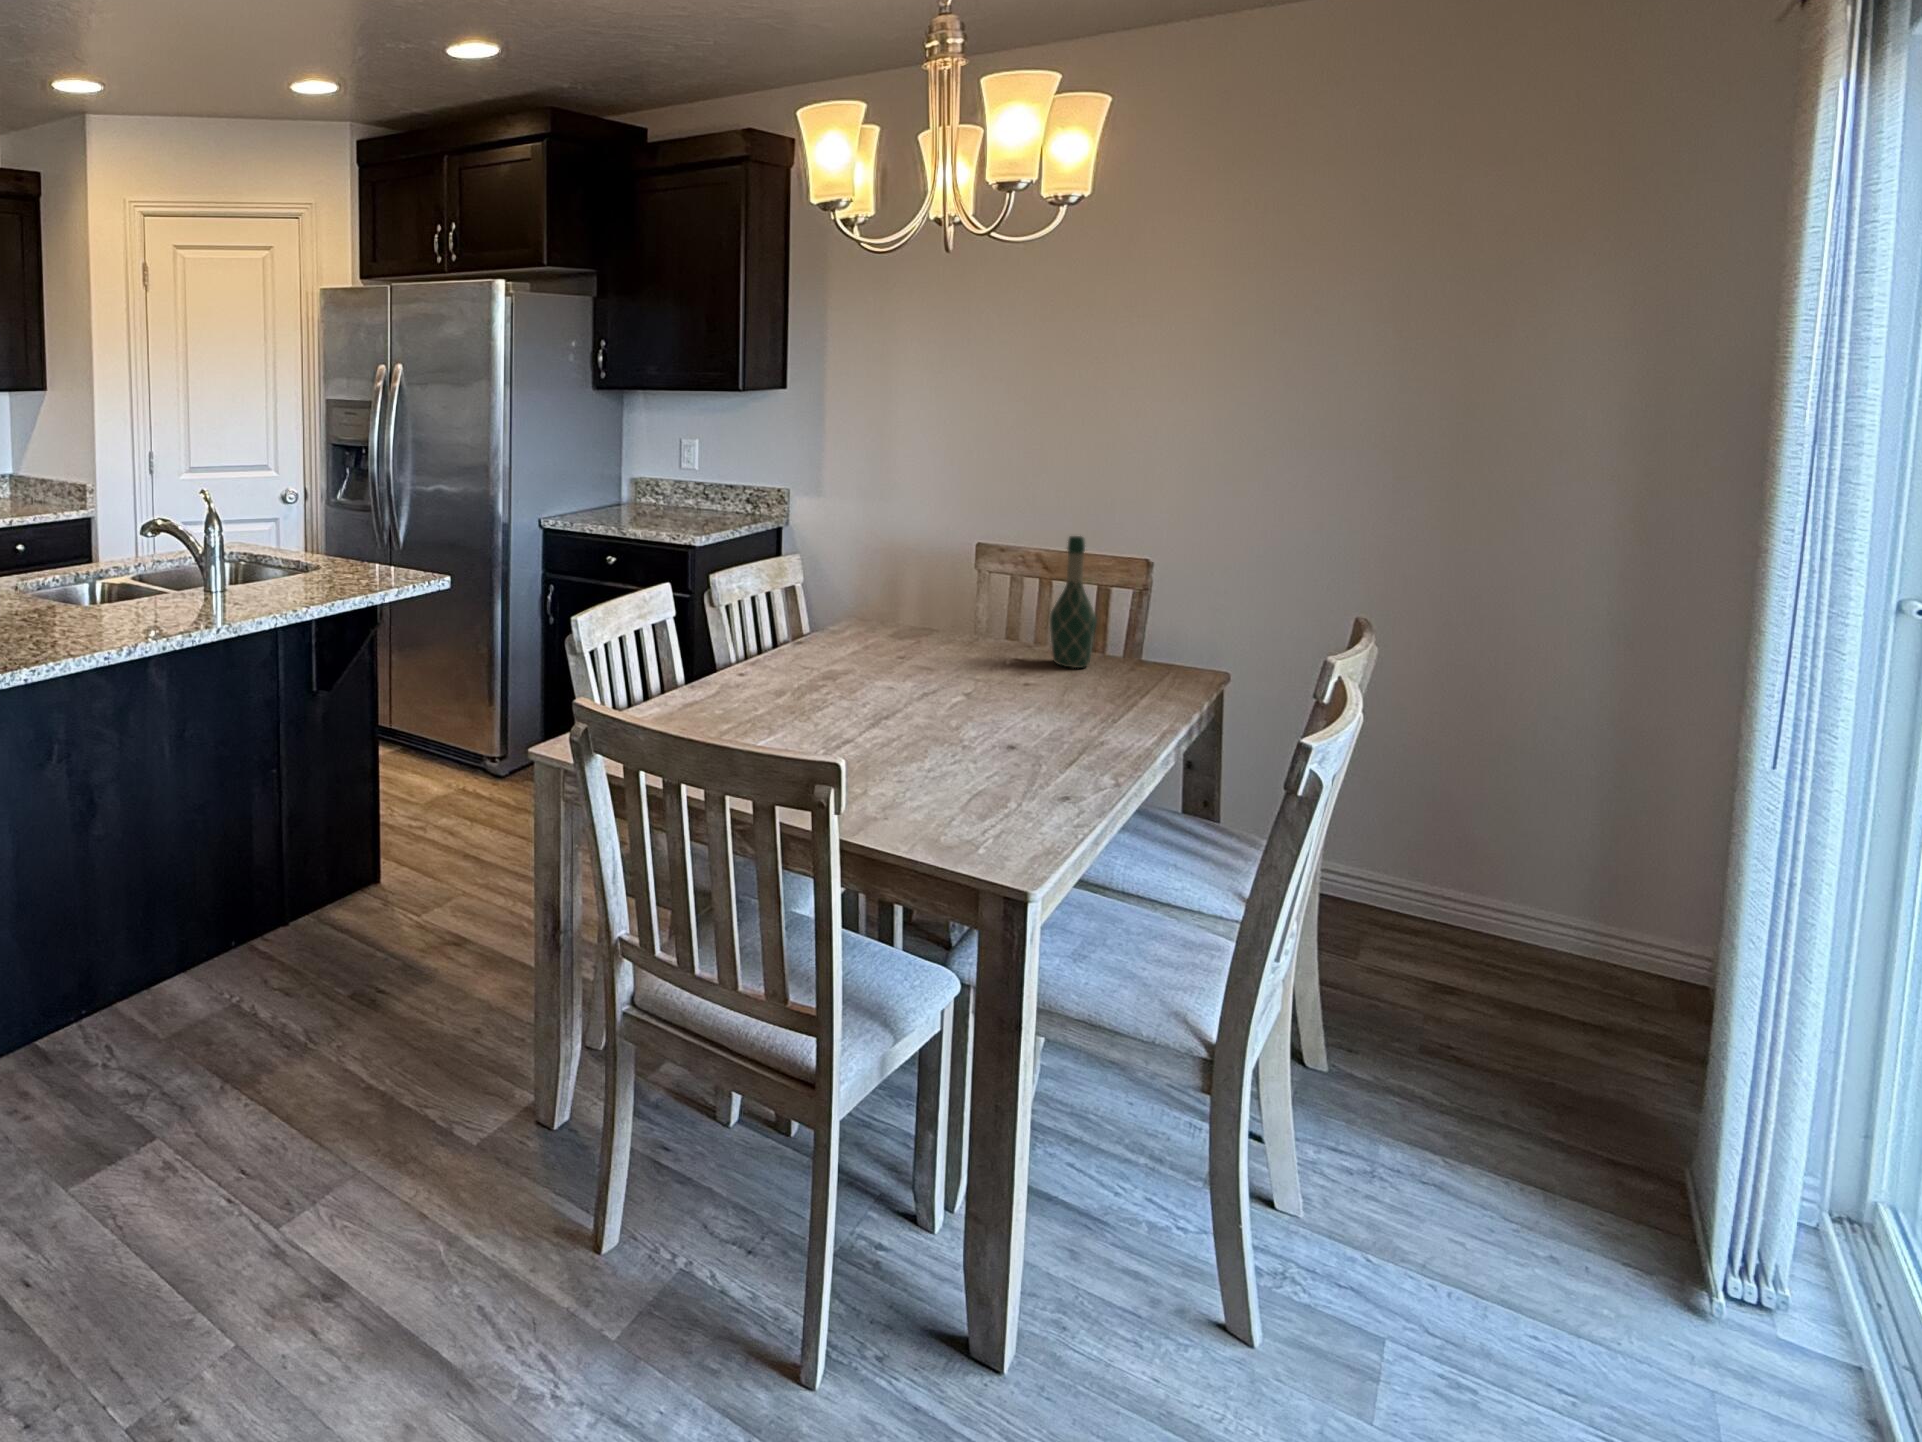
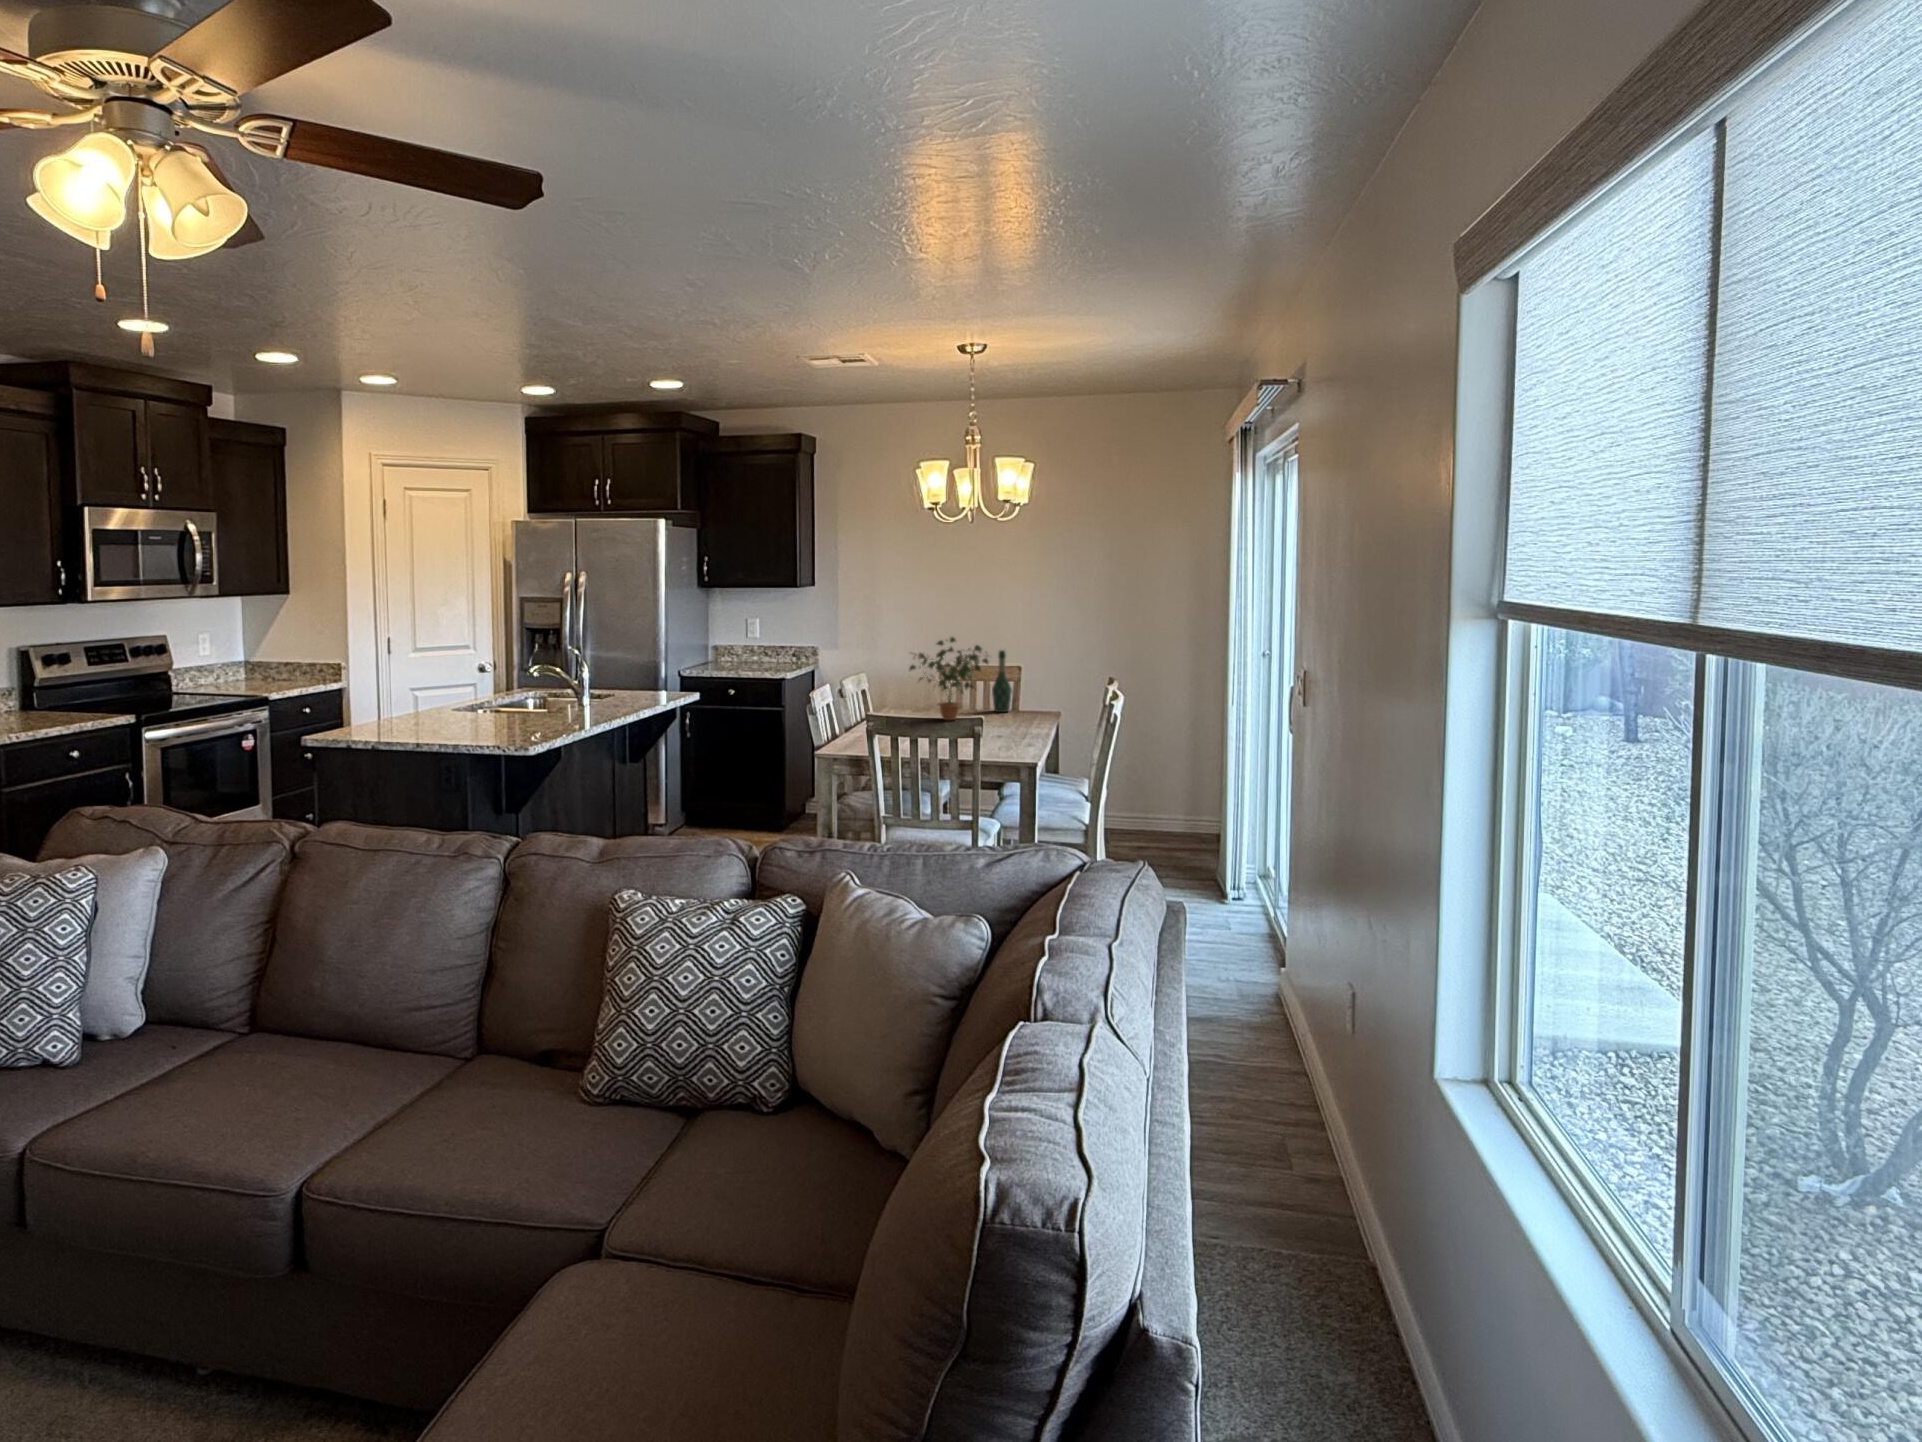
potted plant: none [849,503,1030,682] -> present [910,637,988,720]

